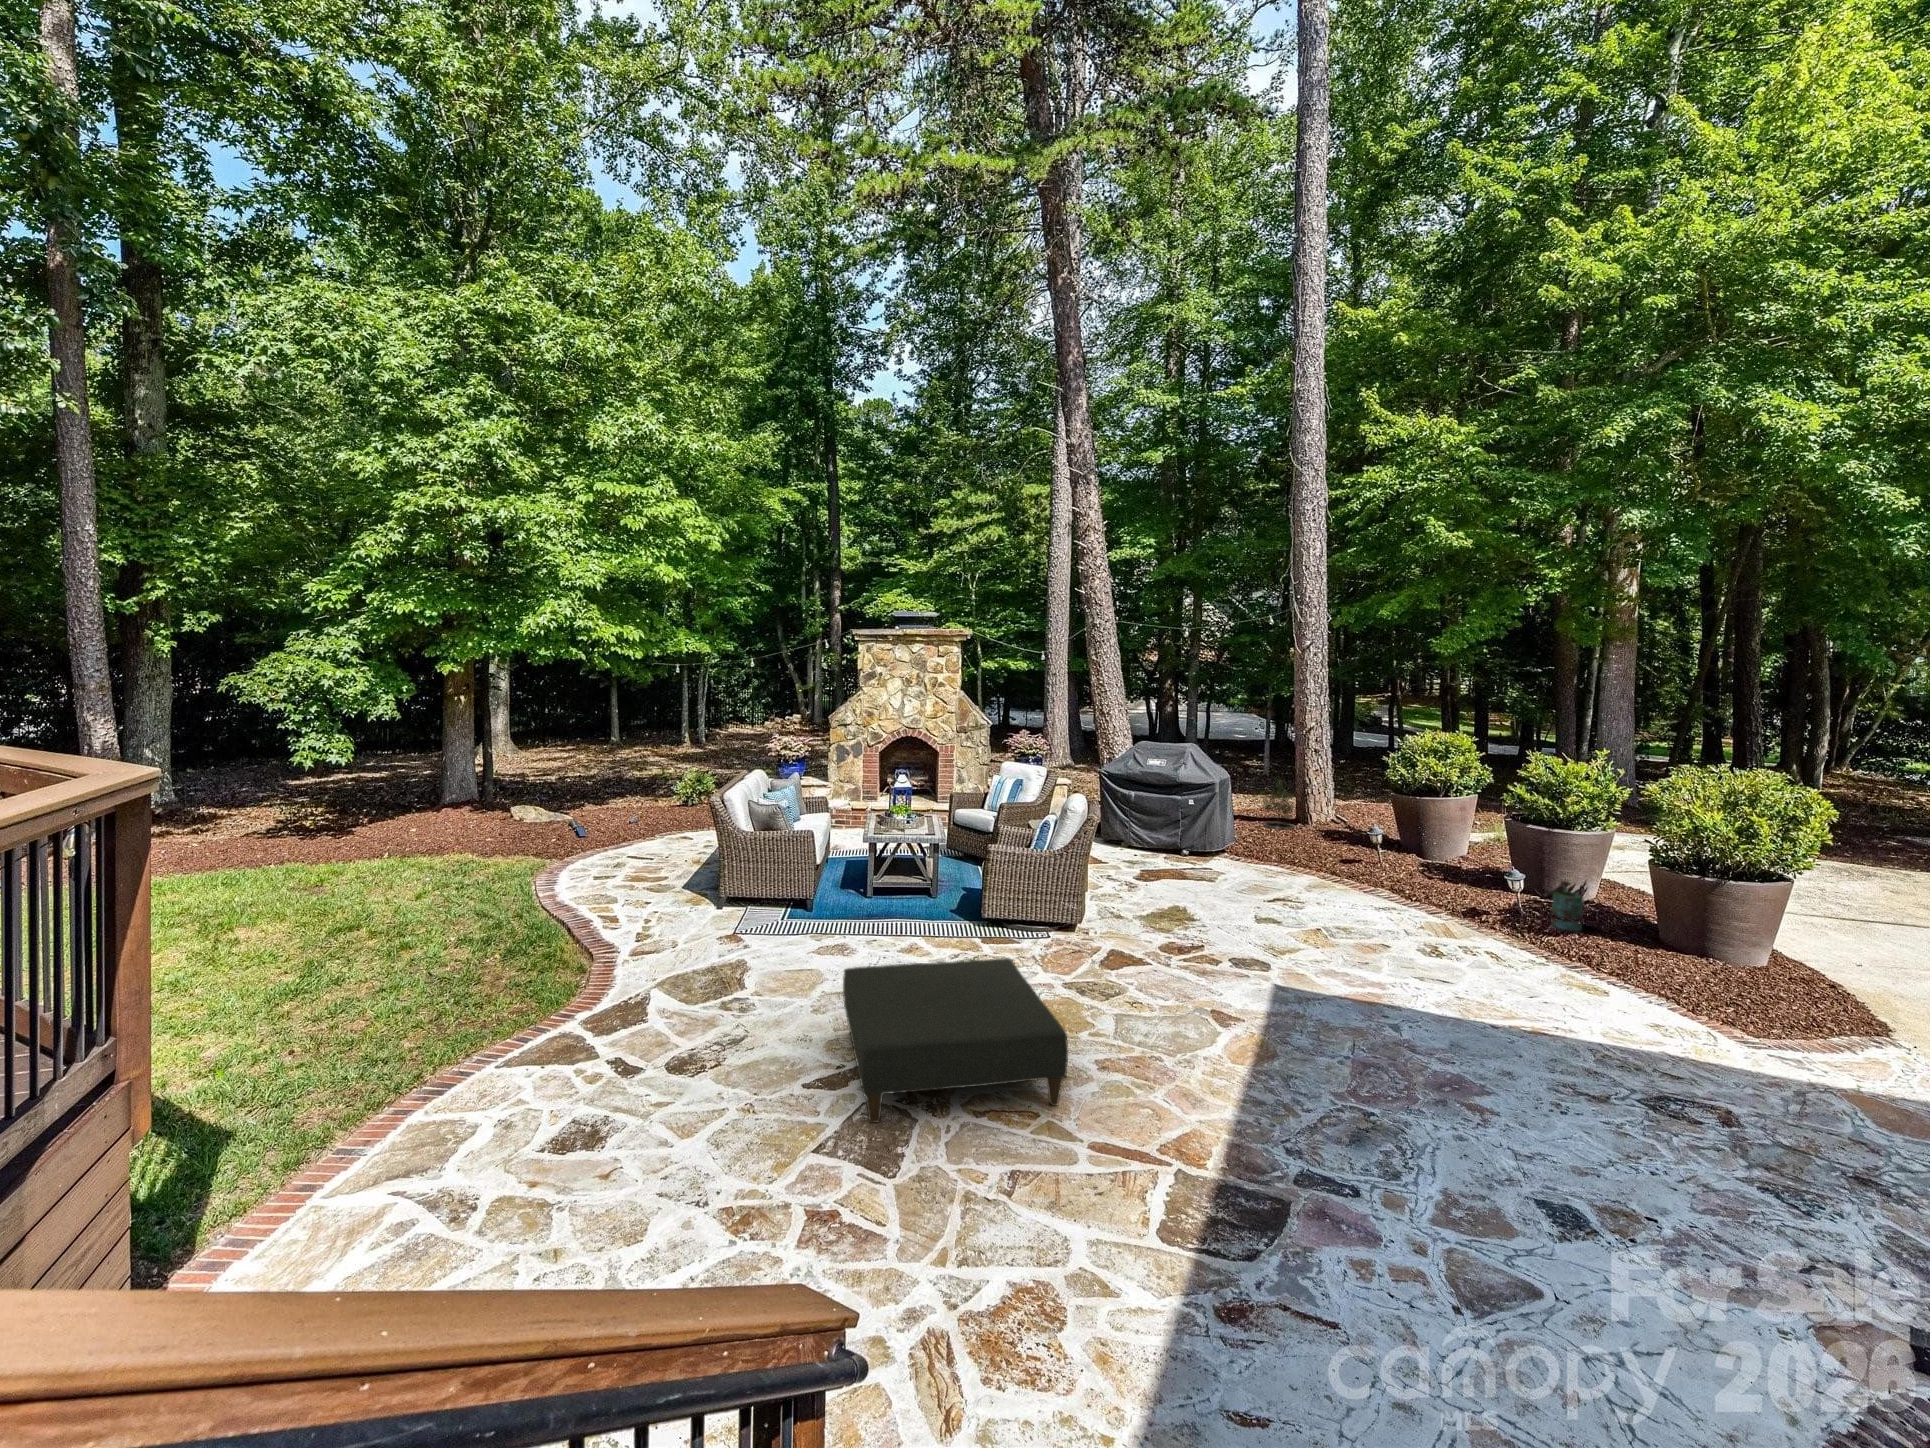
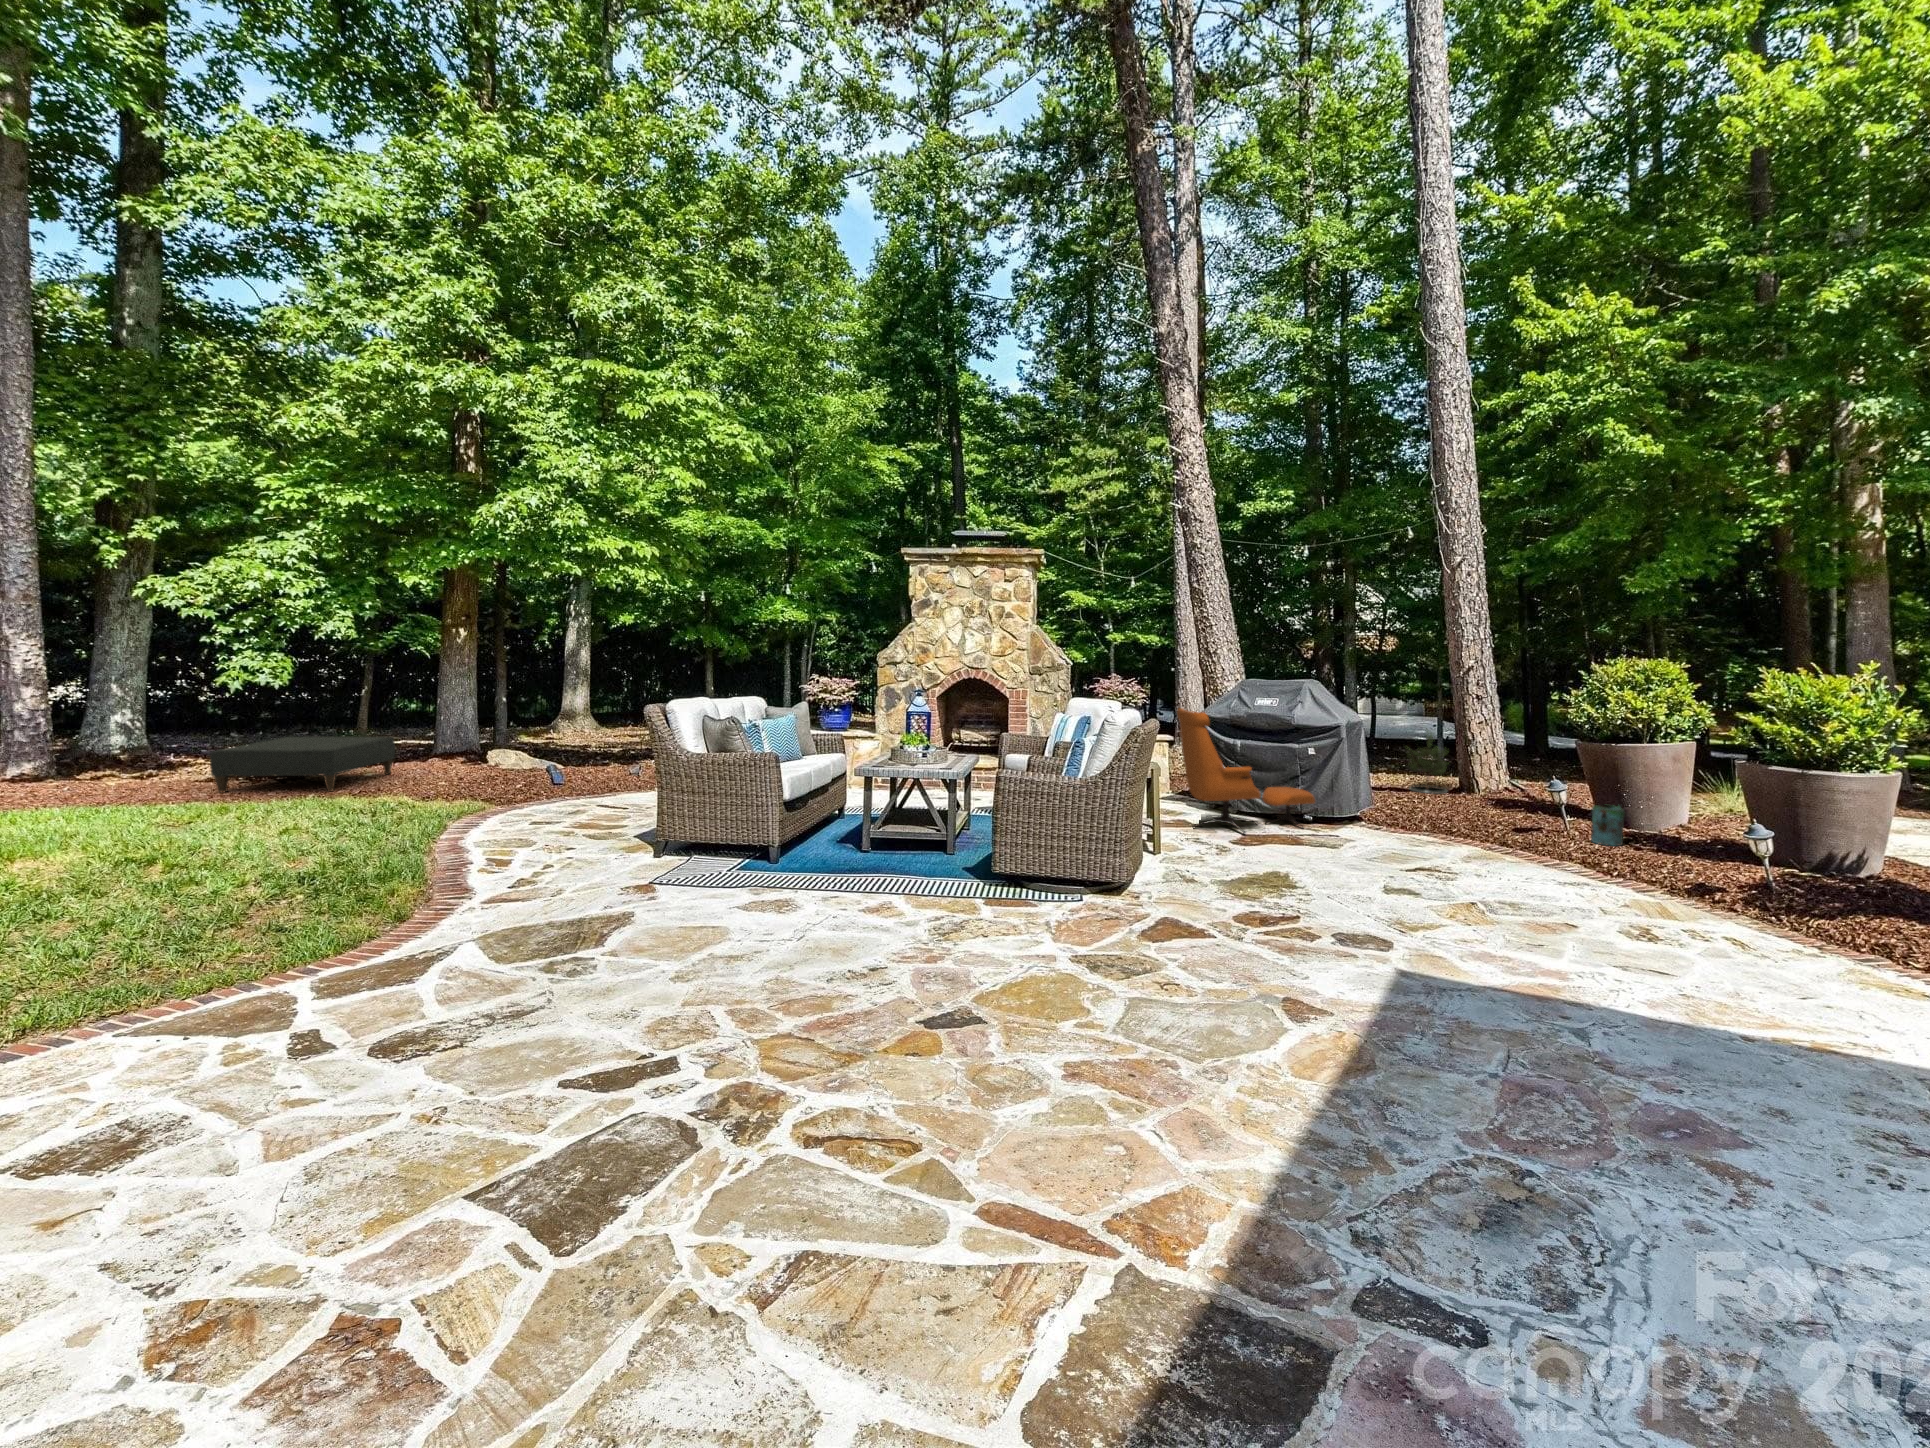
lounge chair: none [1092,774,1198,874] -> present [1177,708,1315,834]
watering can: present [1551,881,1583,931] -> present [1591,804,1625,846]
ottoman: present [843,958,1068,1123] -> present [210,737,395,793]

